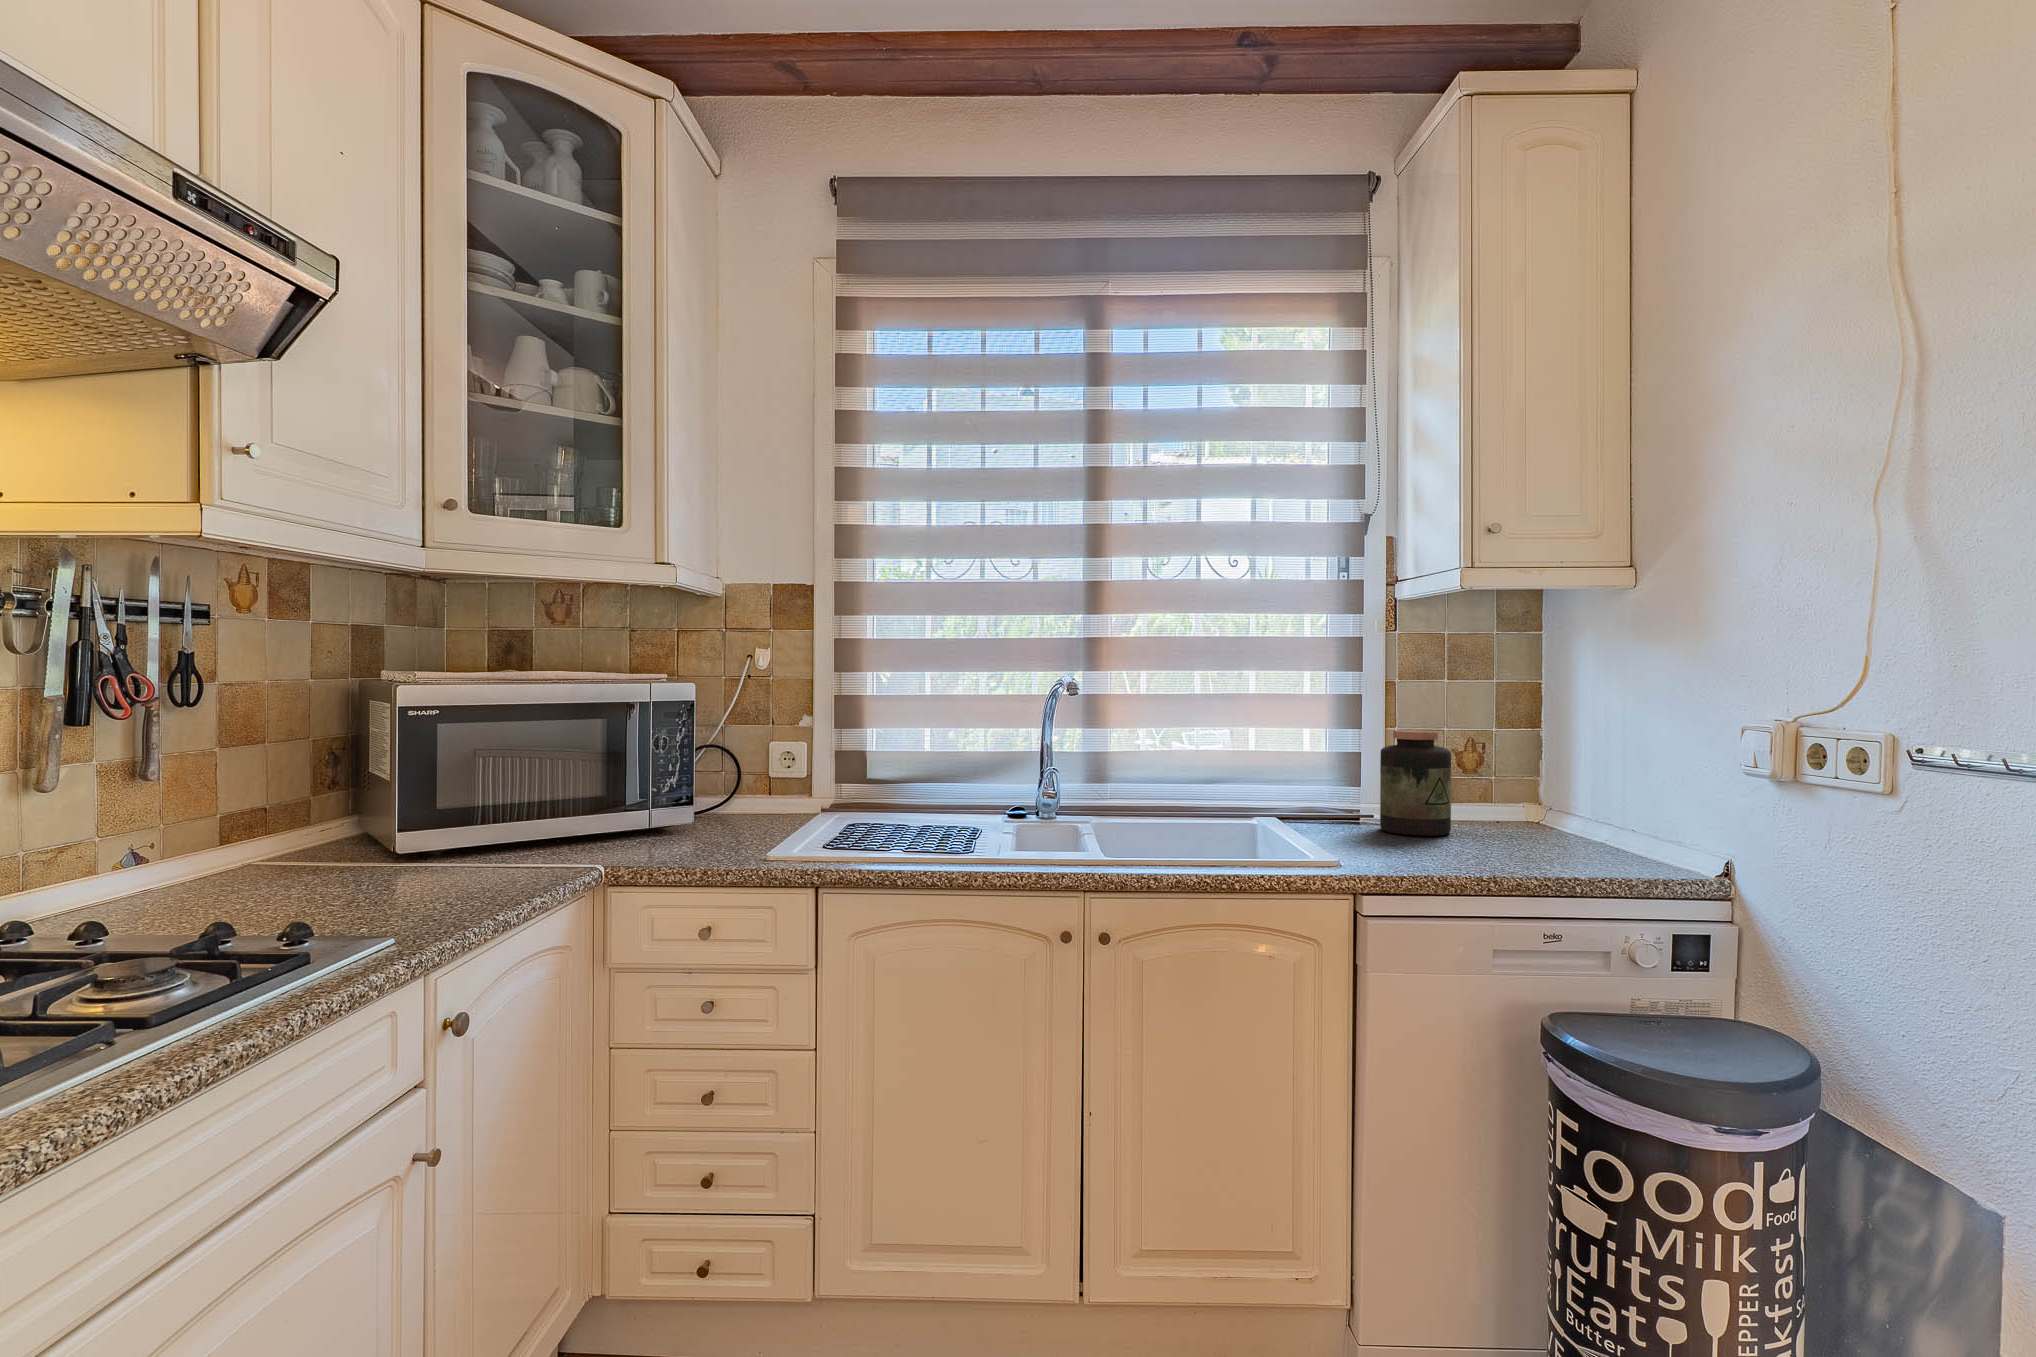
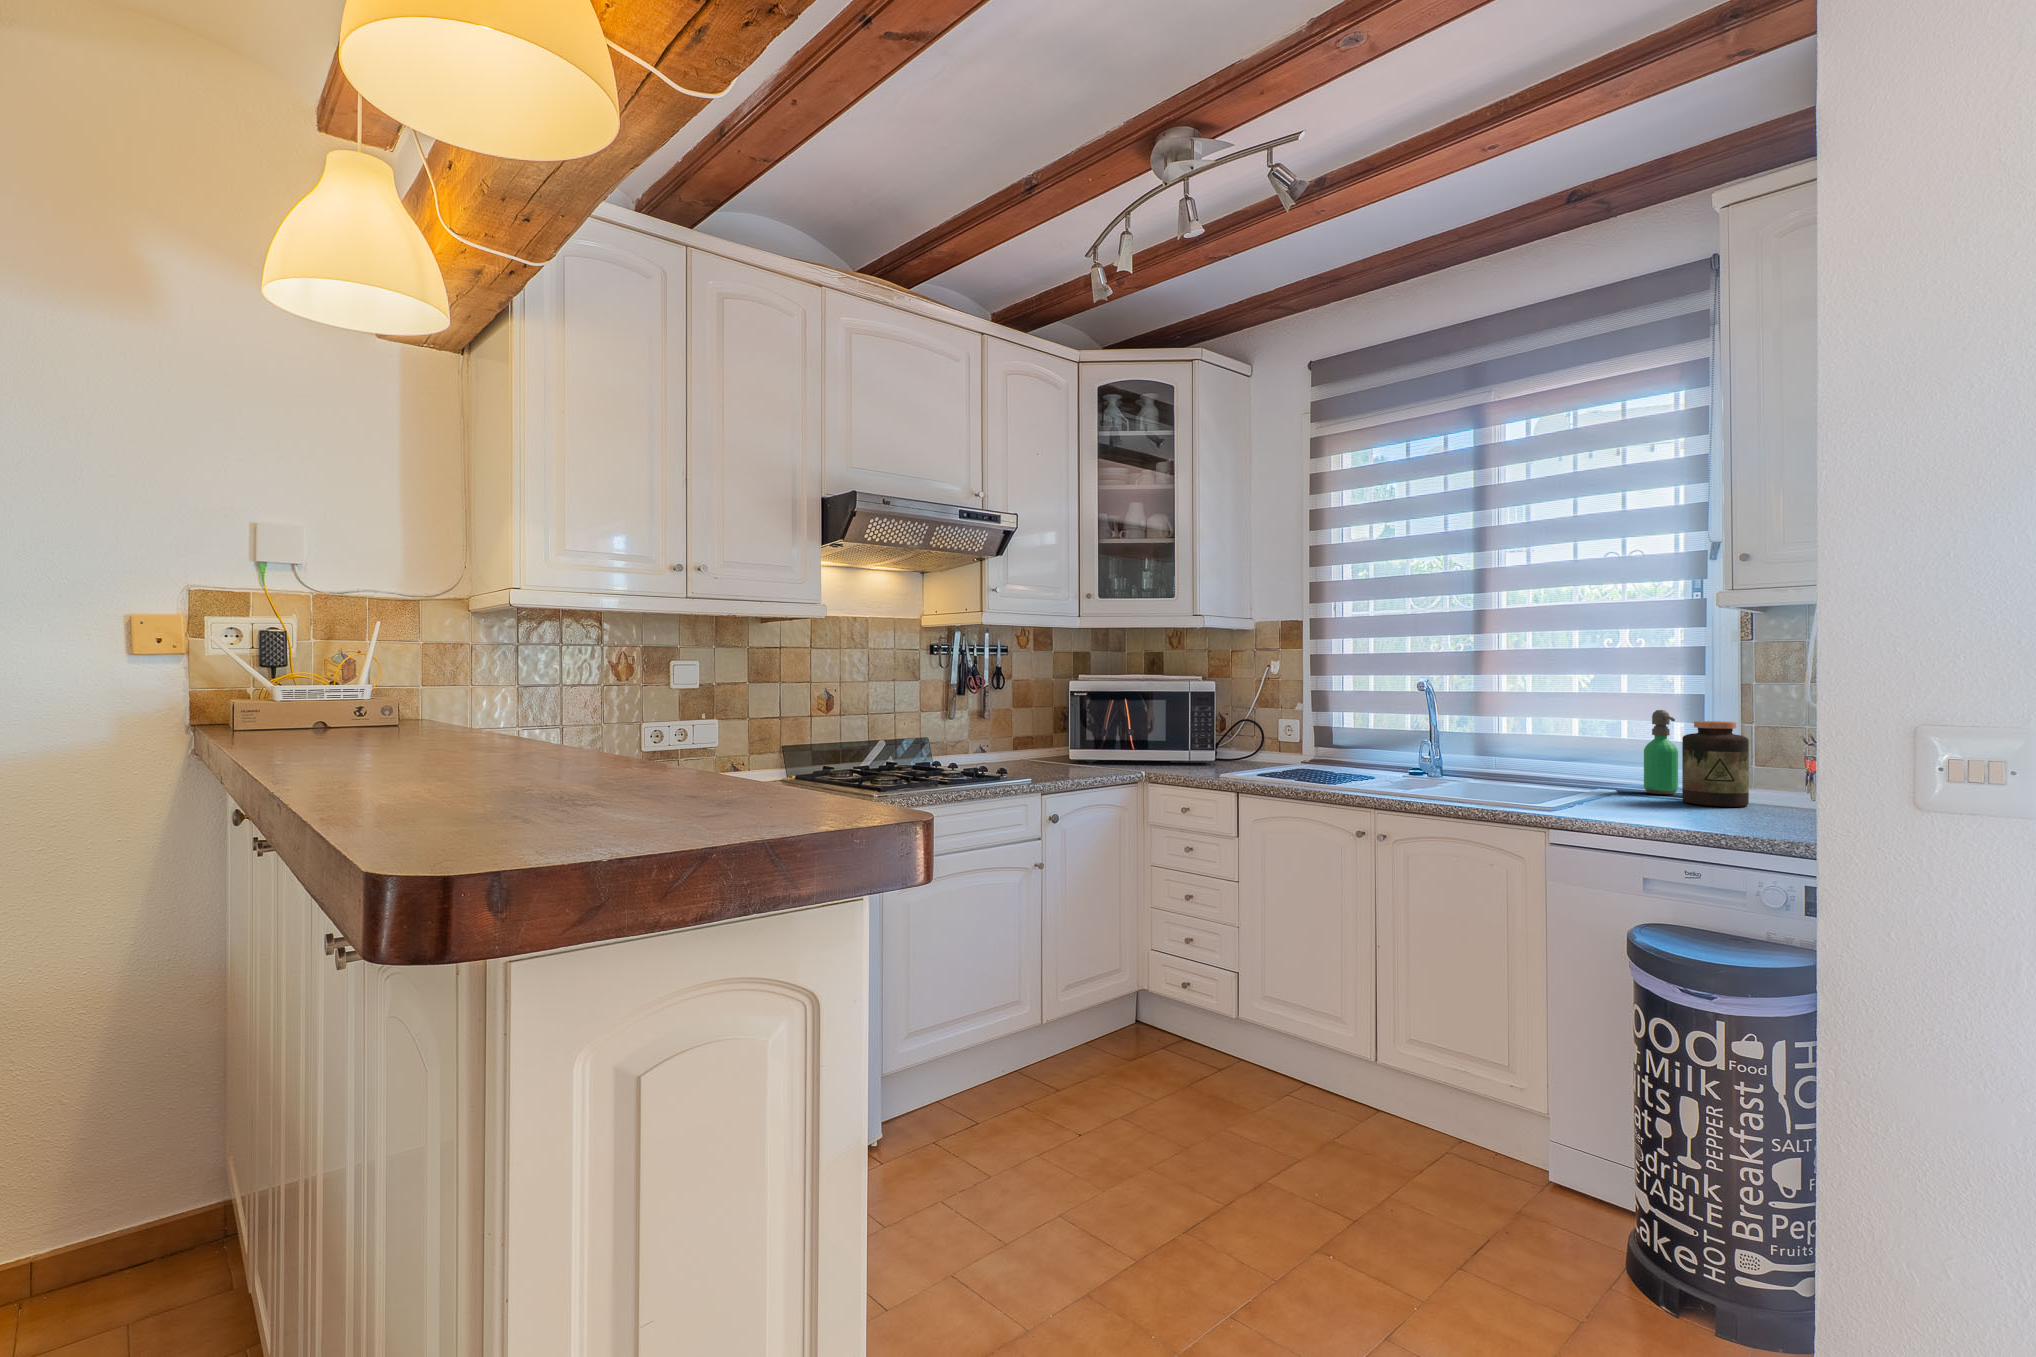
soap dispenser: none [1303,717,1349,822] -> present [1644,710,1678,794]

